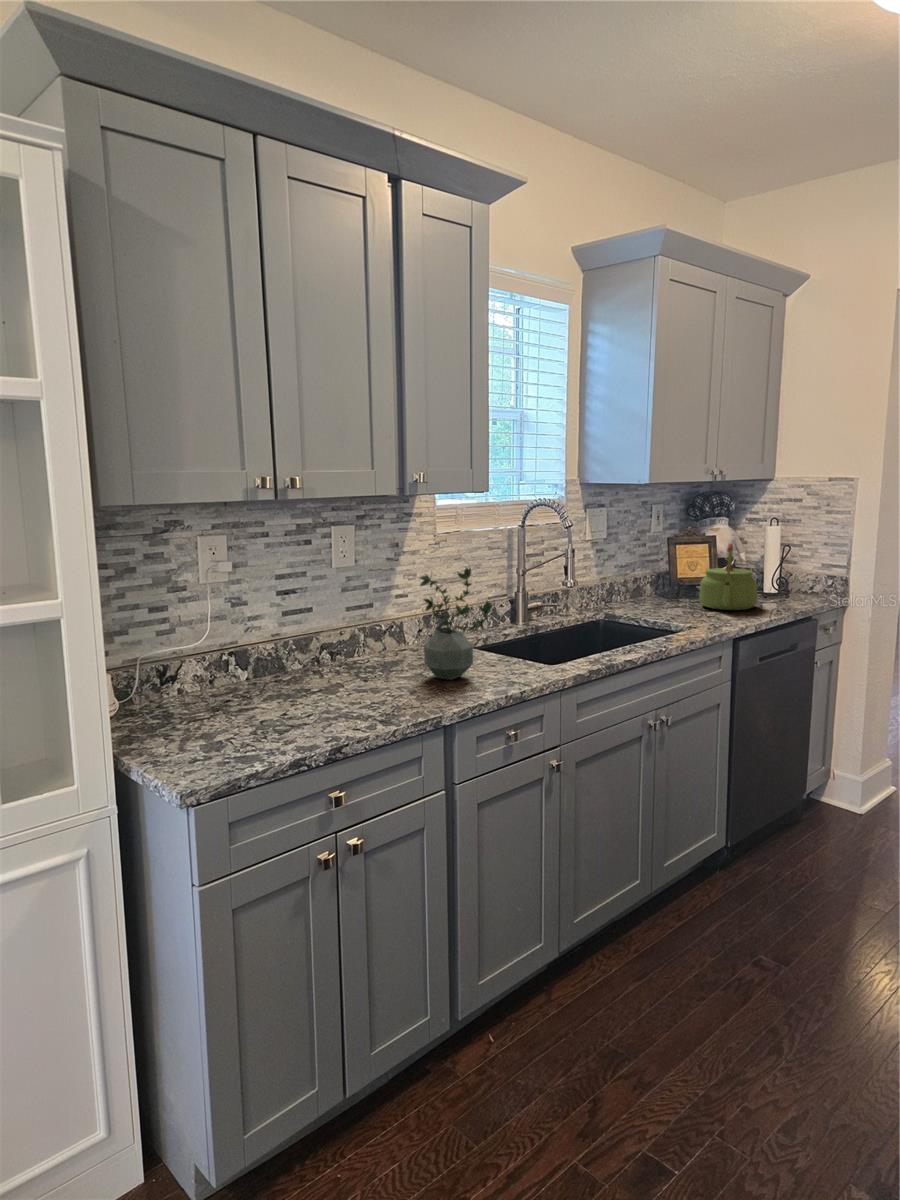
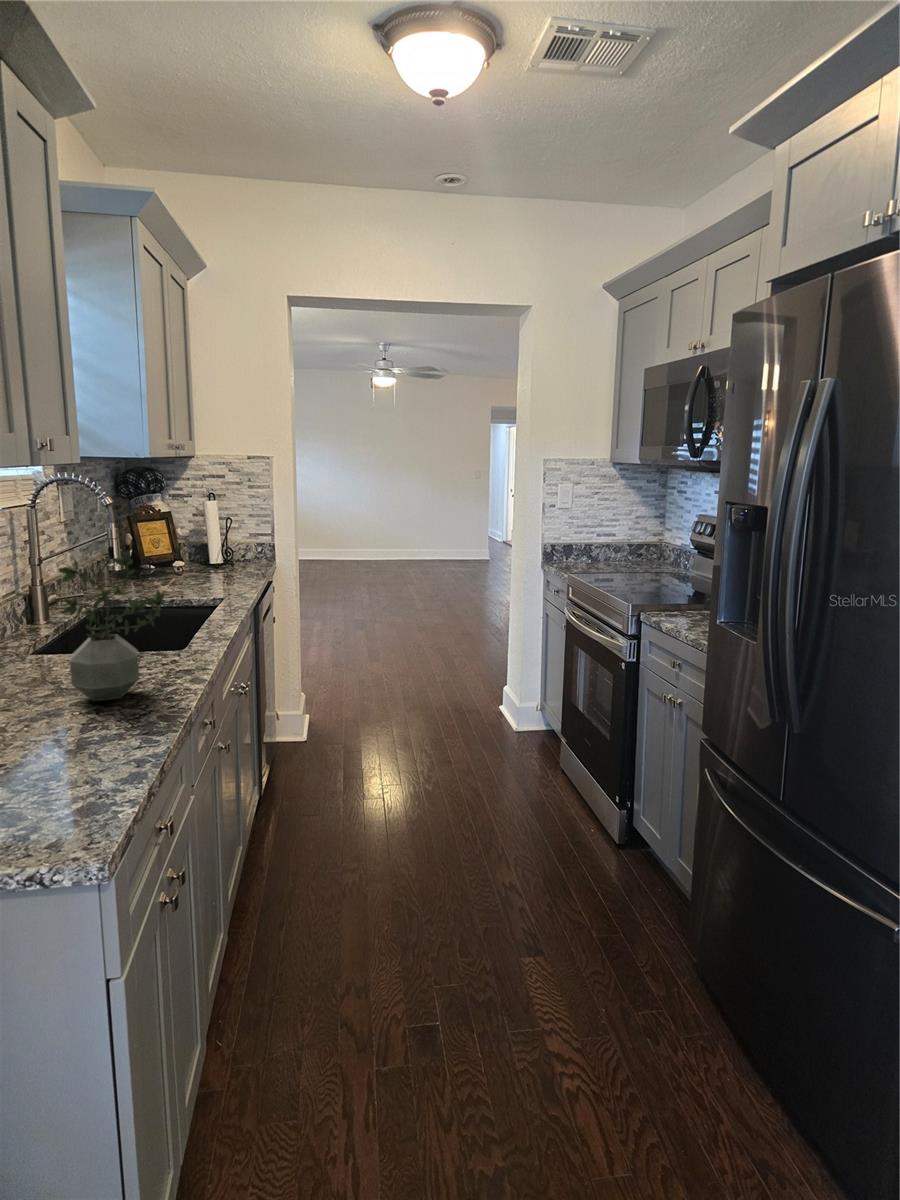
kettle: present [699,543,757,610] -> none [179,517,235,582]

